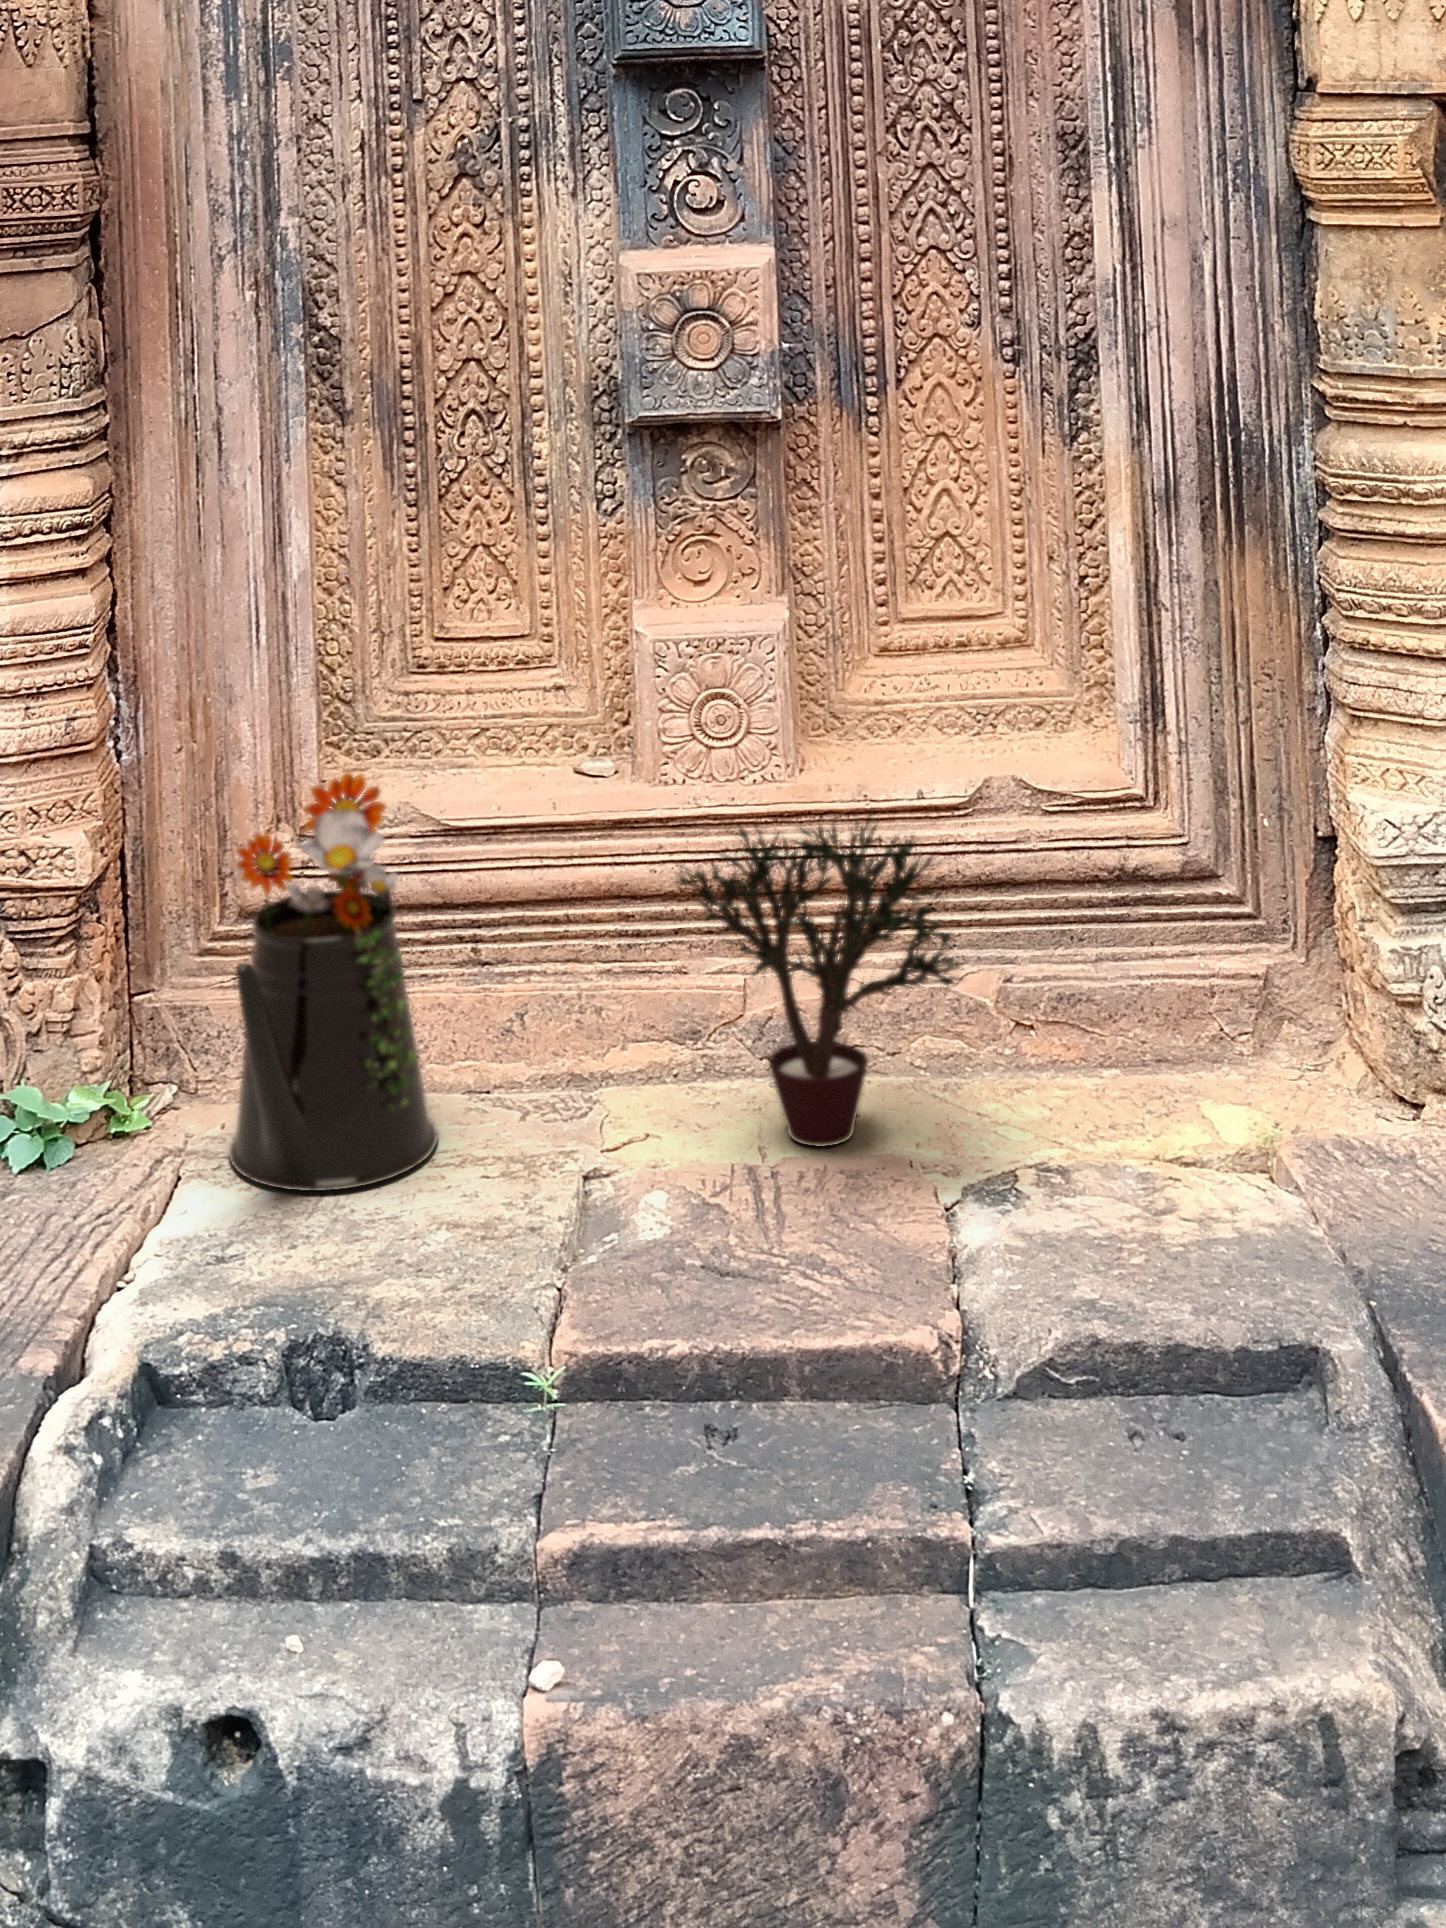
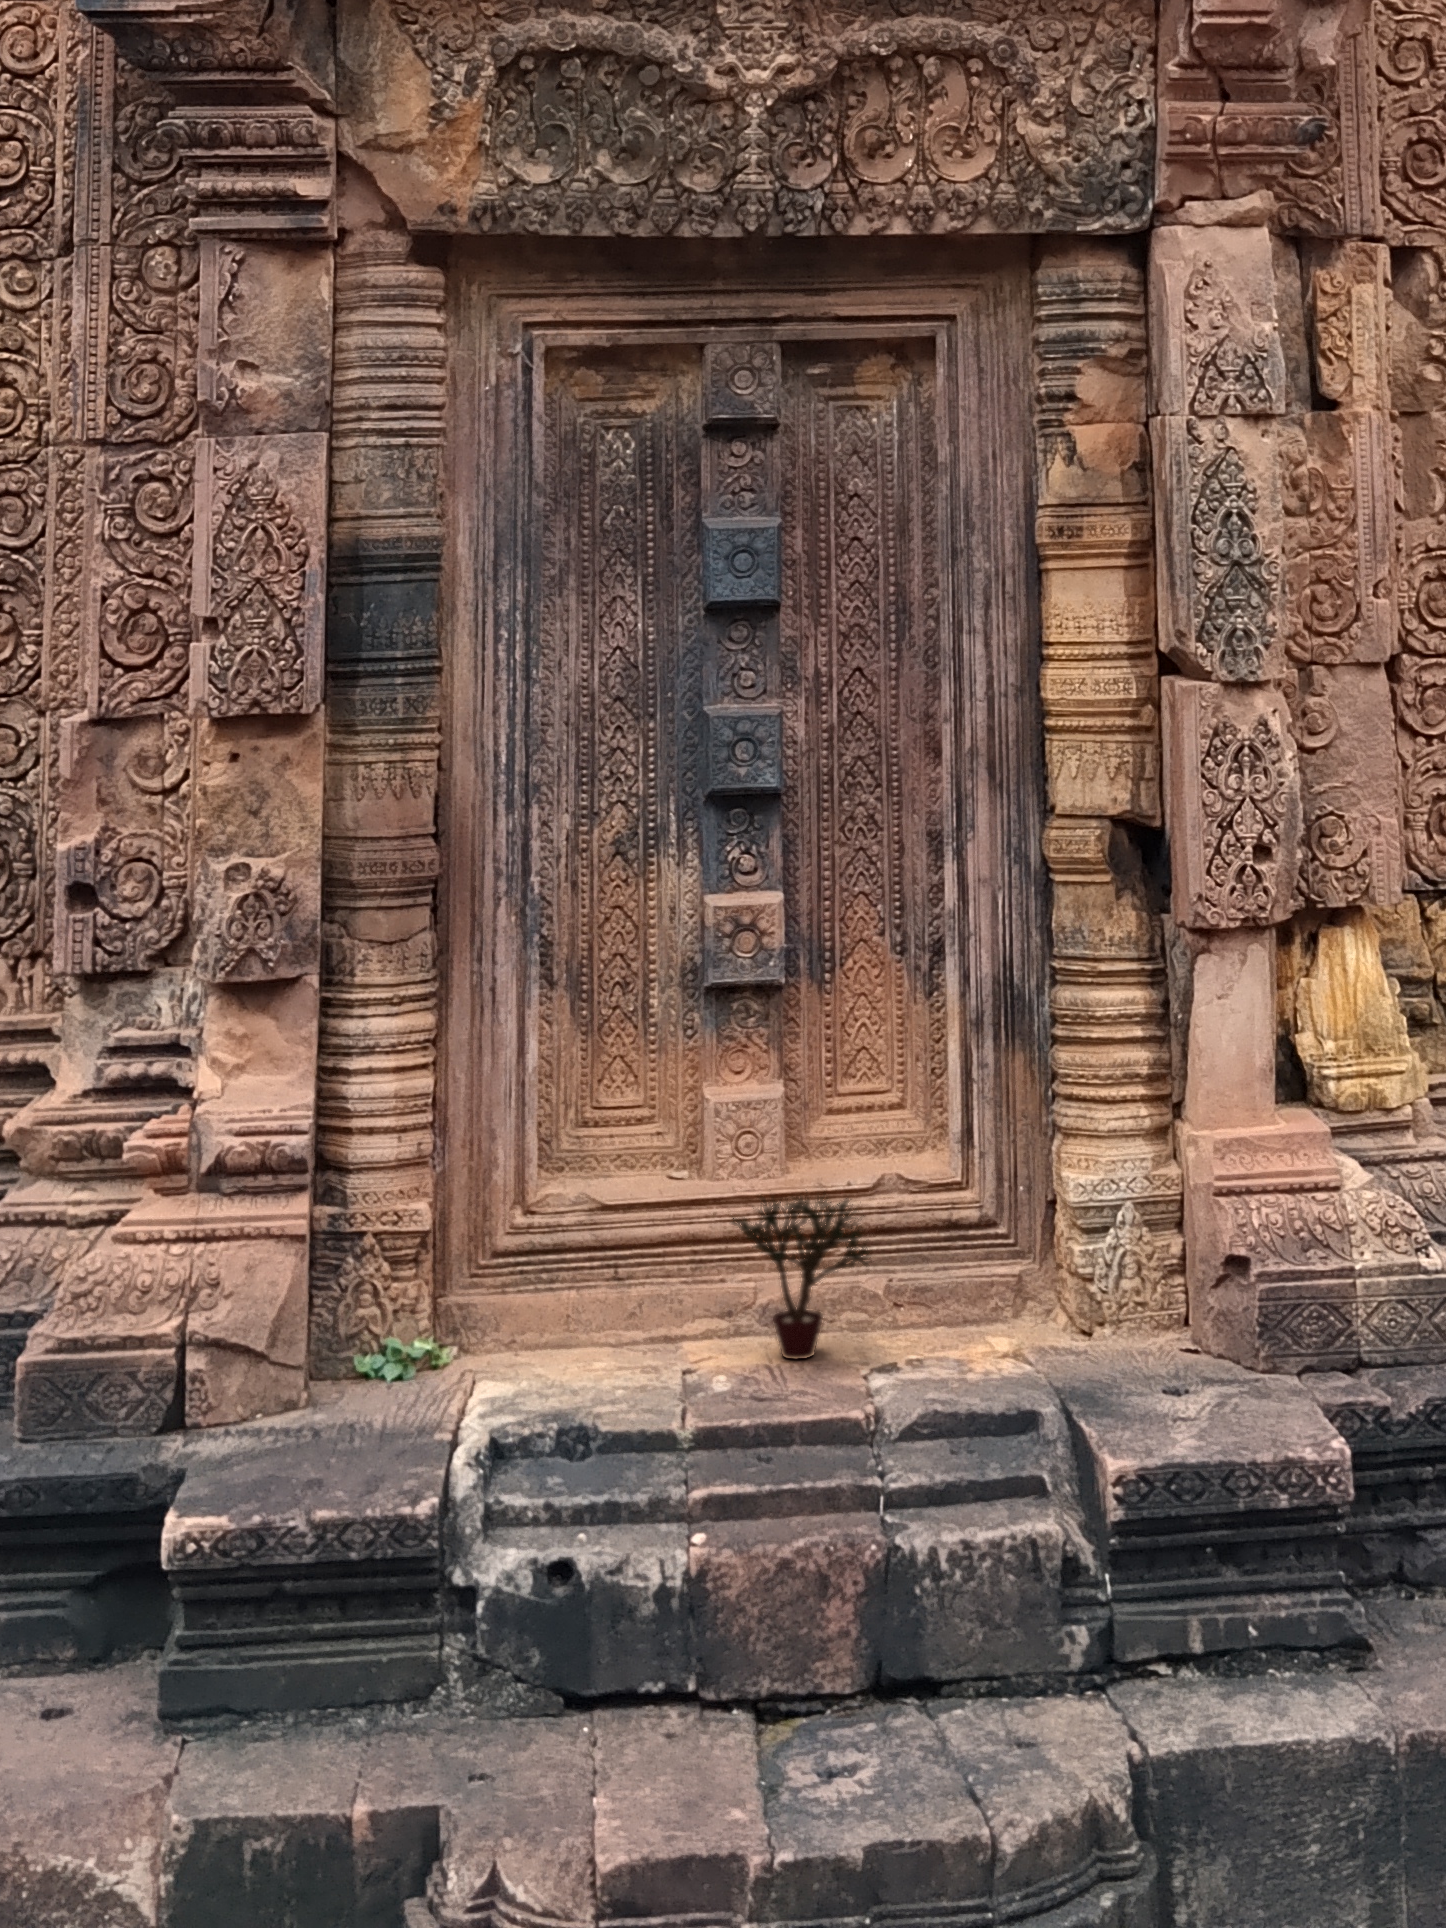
watering can: present [229,772,437,1191] -> none [496,1170,603,1385]

